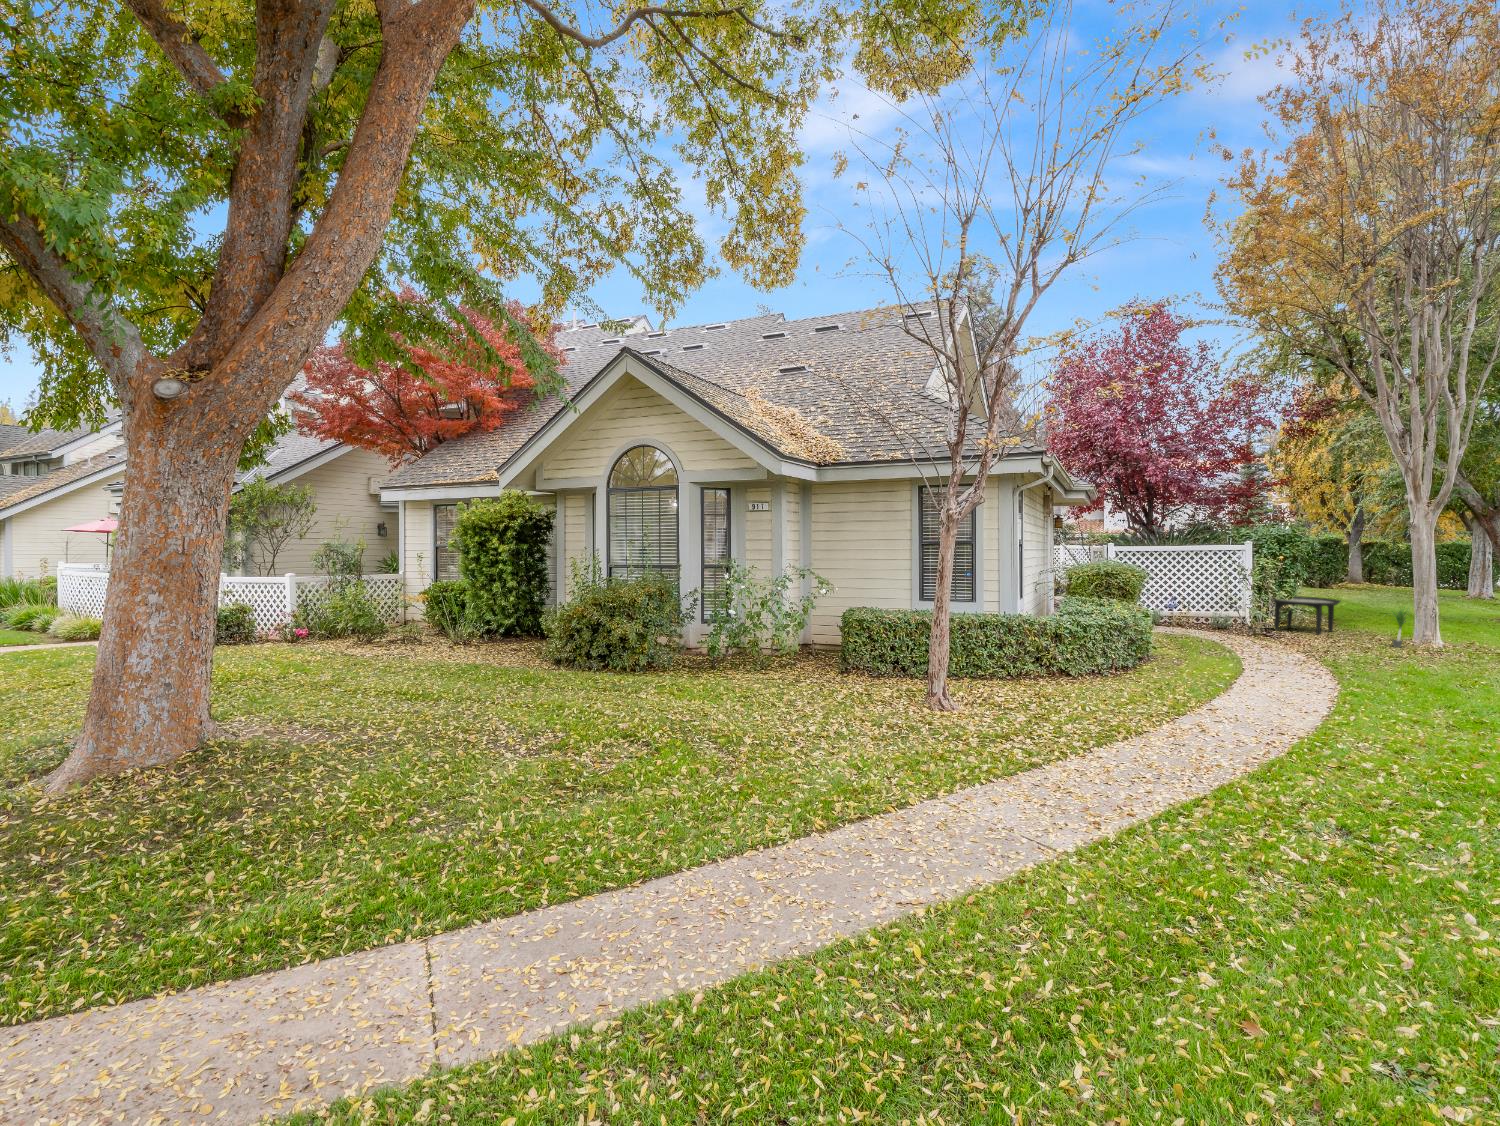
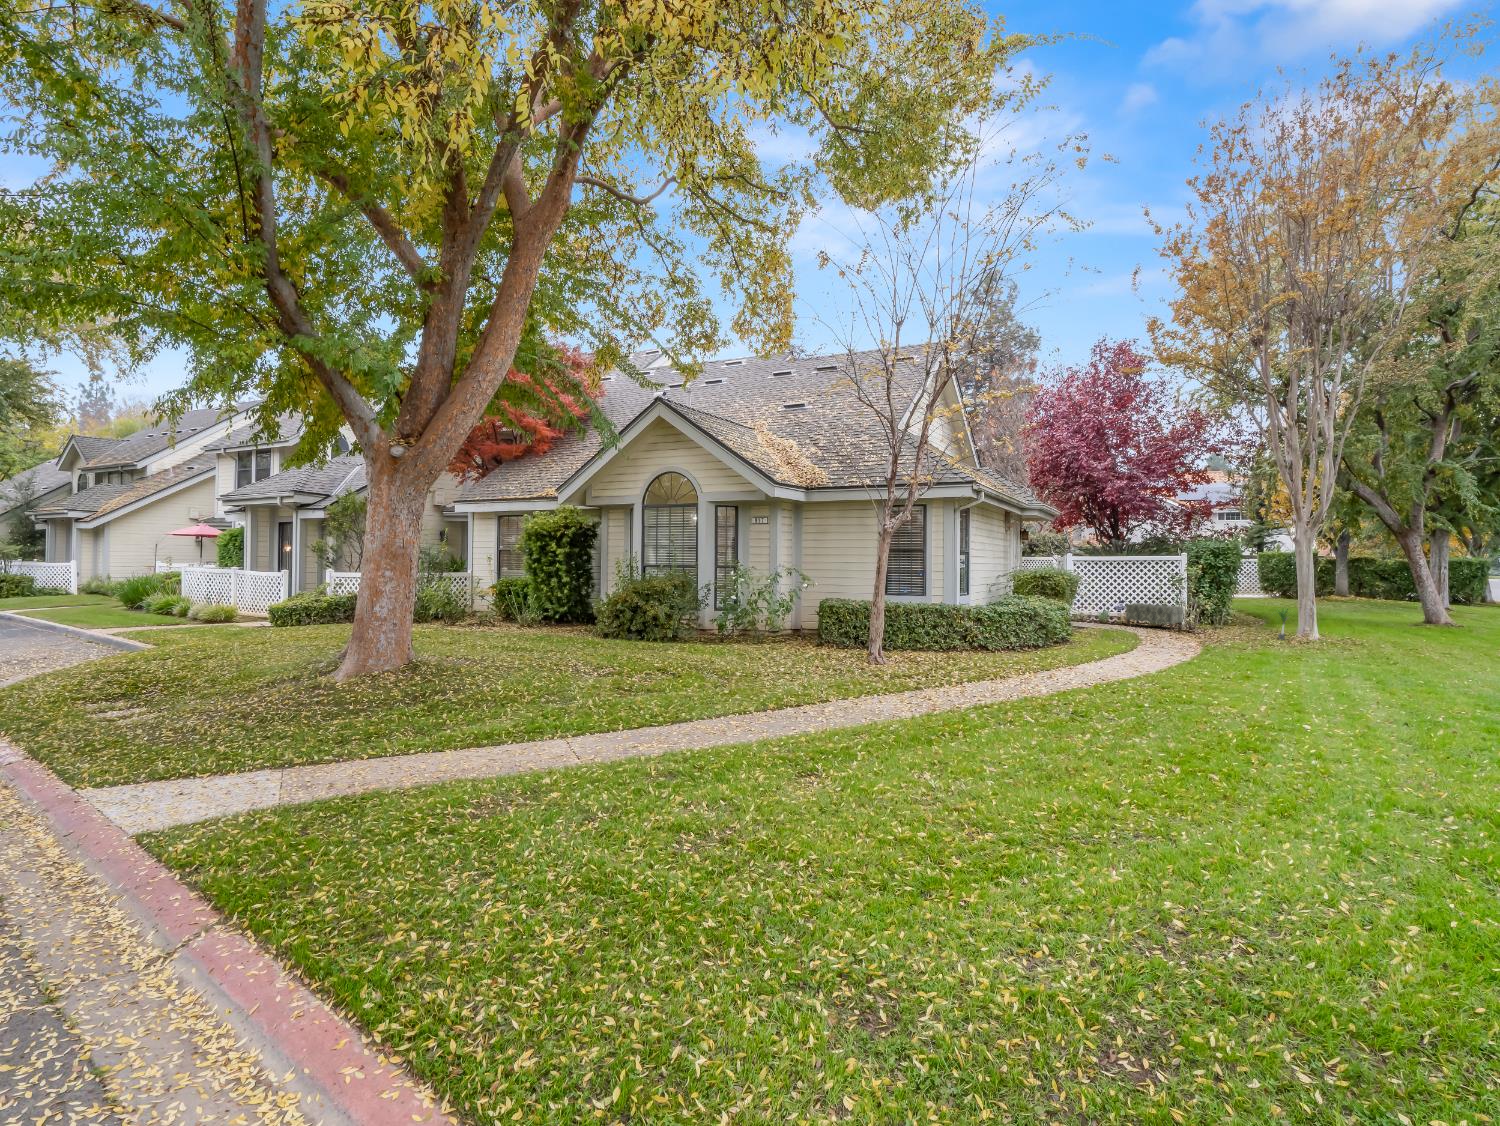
round table: present [1271,596,1341,635] -> none [1200,600,1255,632]
bench: none [1182,600,1255,634] -> present [1126,603,1183,630]

